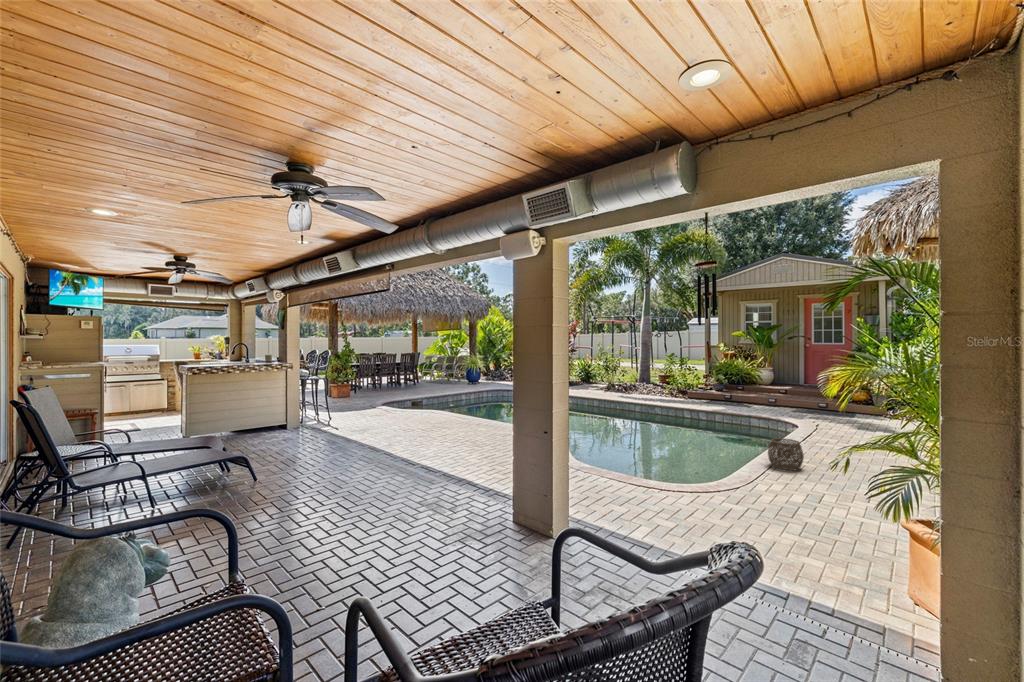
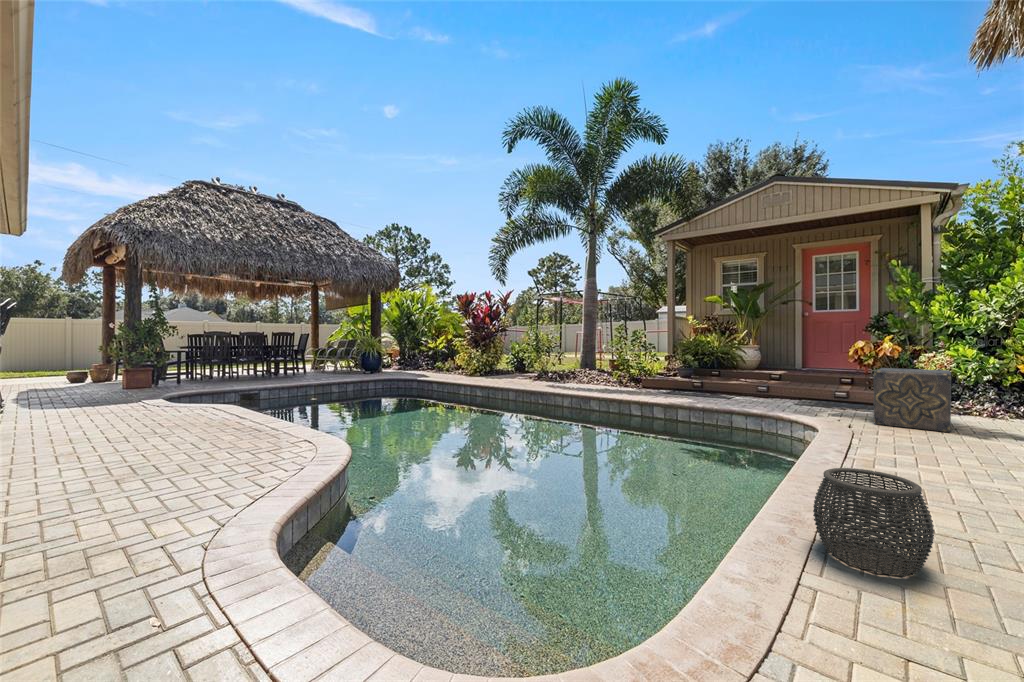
ottoman: none [829,391,874,428] -> present [874,368,951,432]

